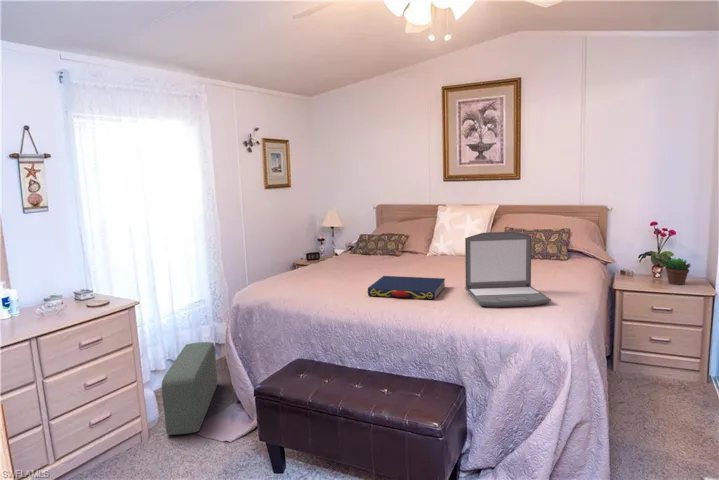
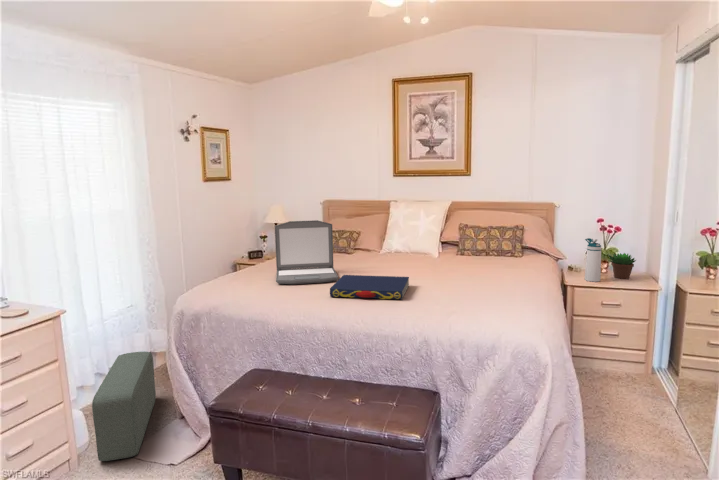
laptop: present [465,232,551,307] -> present [275,220,338,284]
water bottle: none [635,243,652,287] -> present [585,238,601,282]

